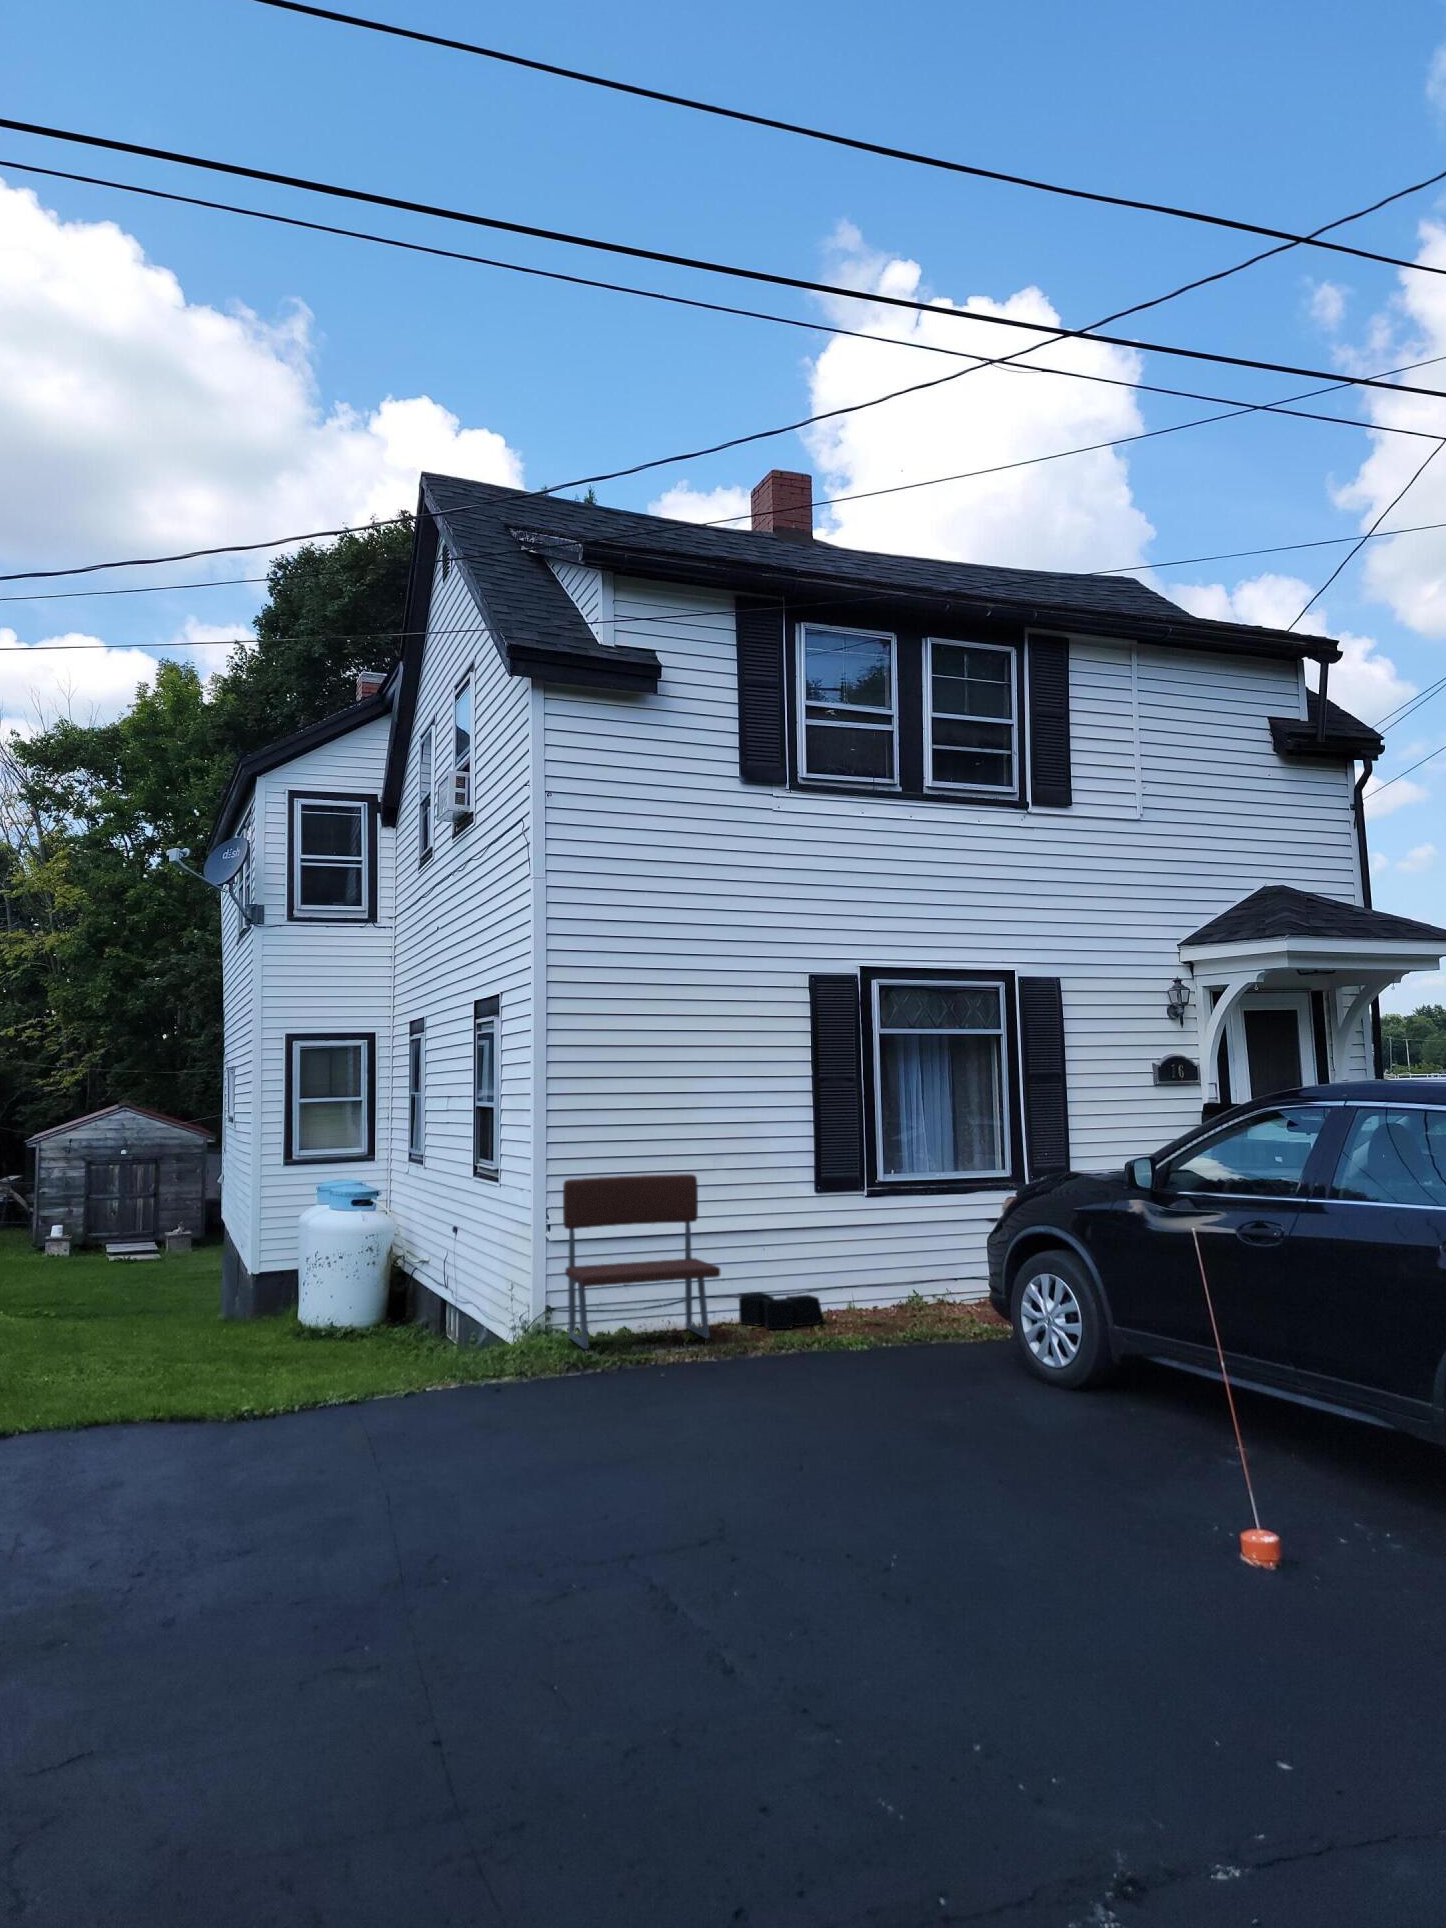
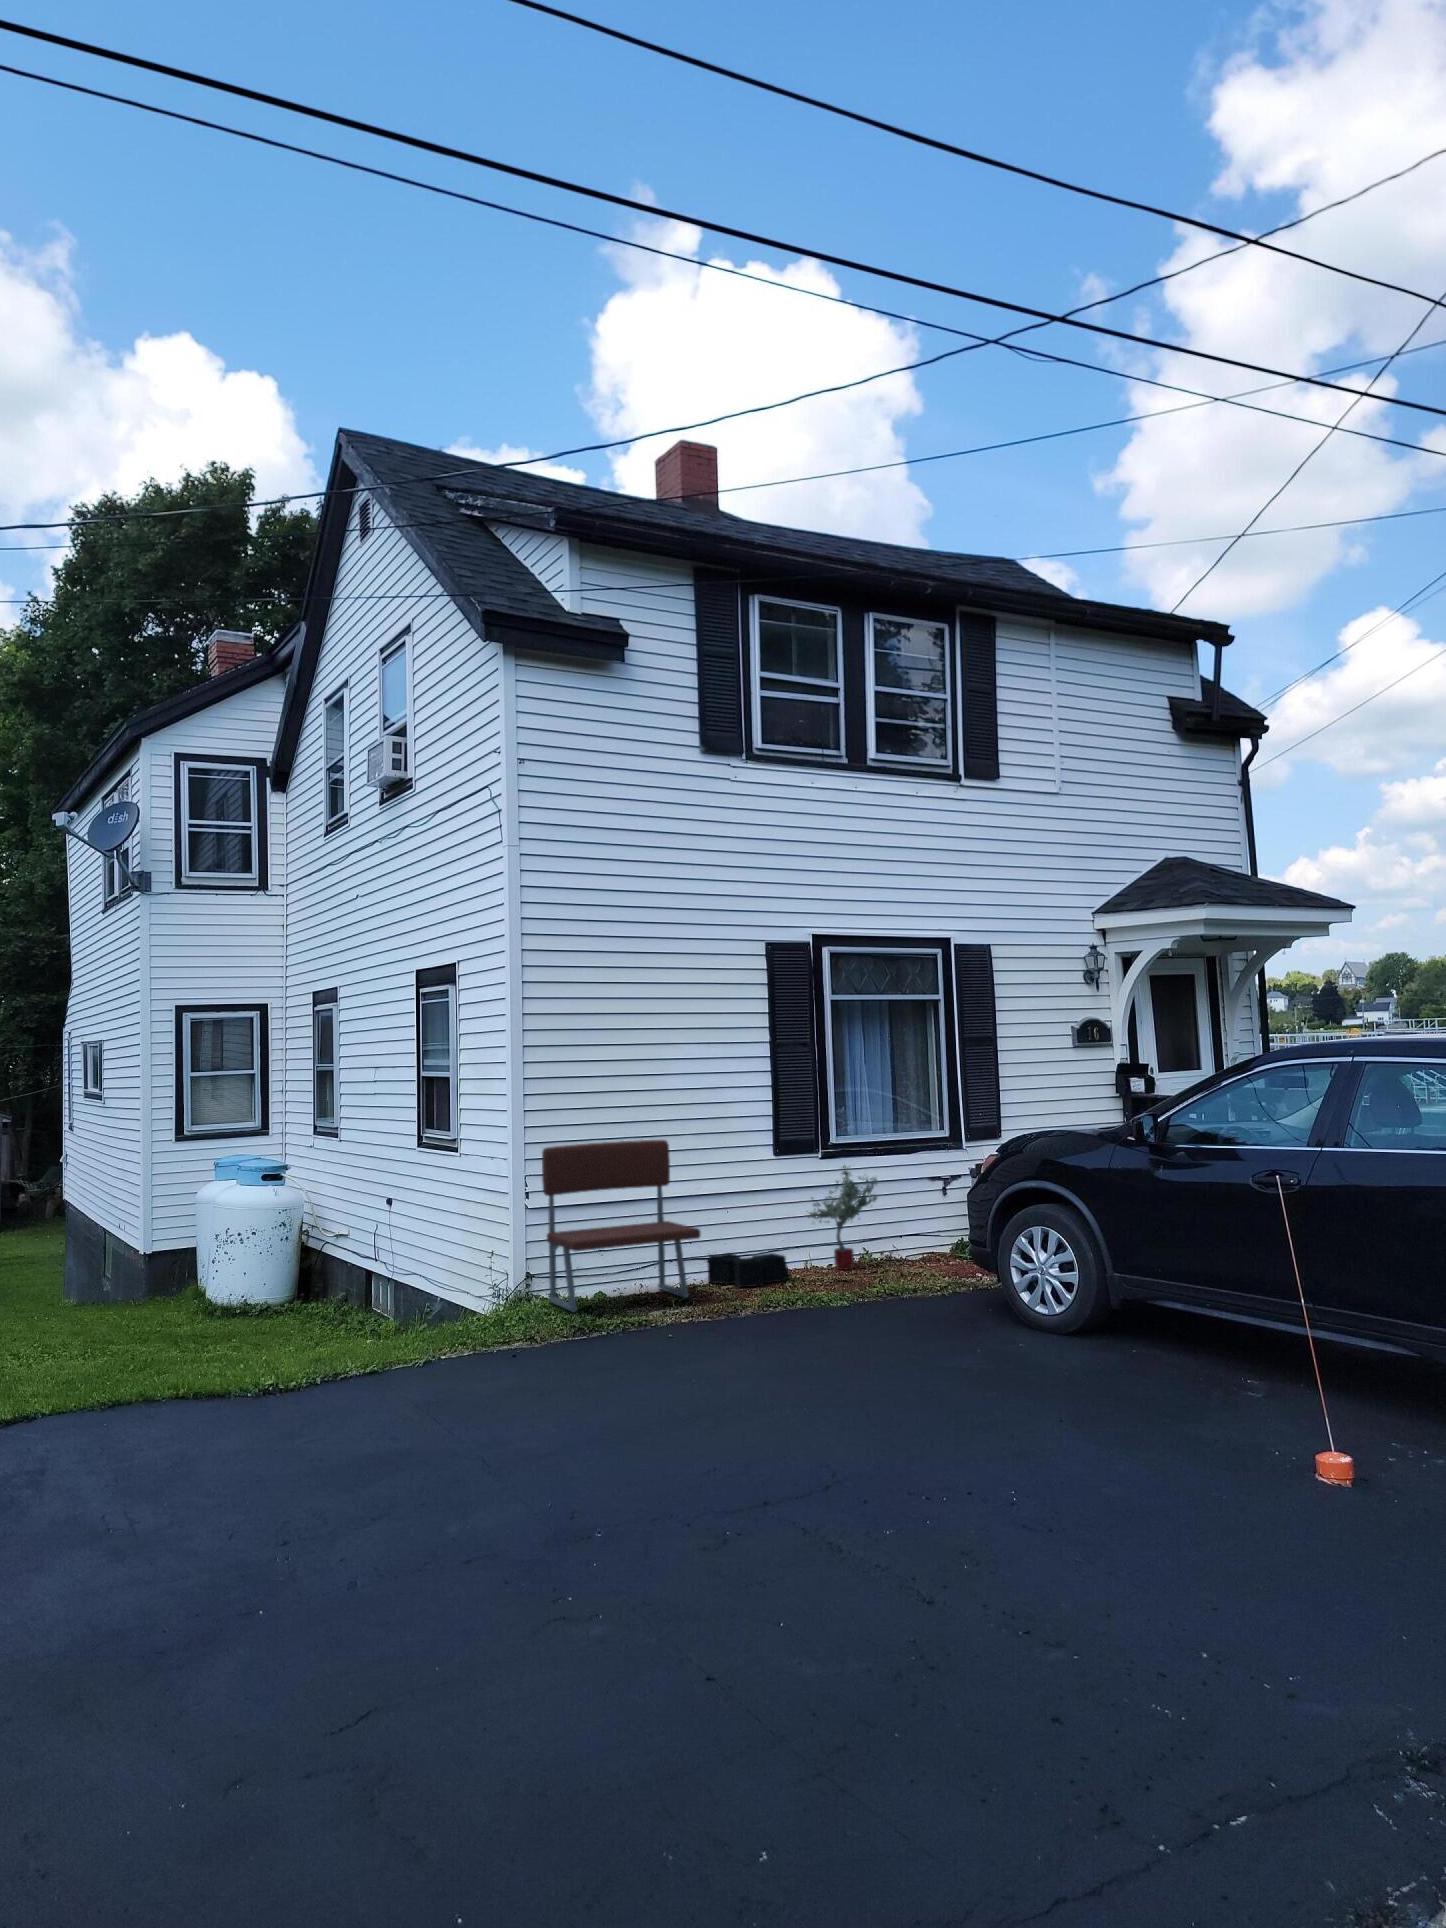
potted tree: none [845,1204,926,1314] -> present [808,1165,878,1270]

